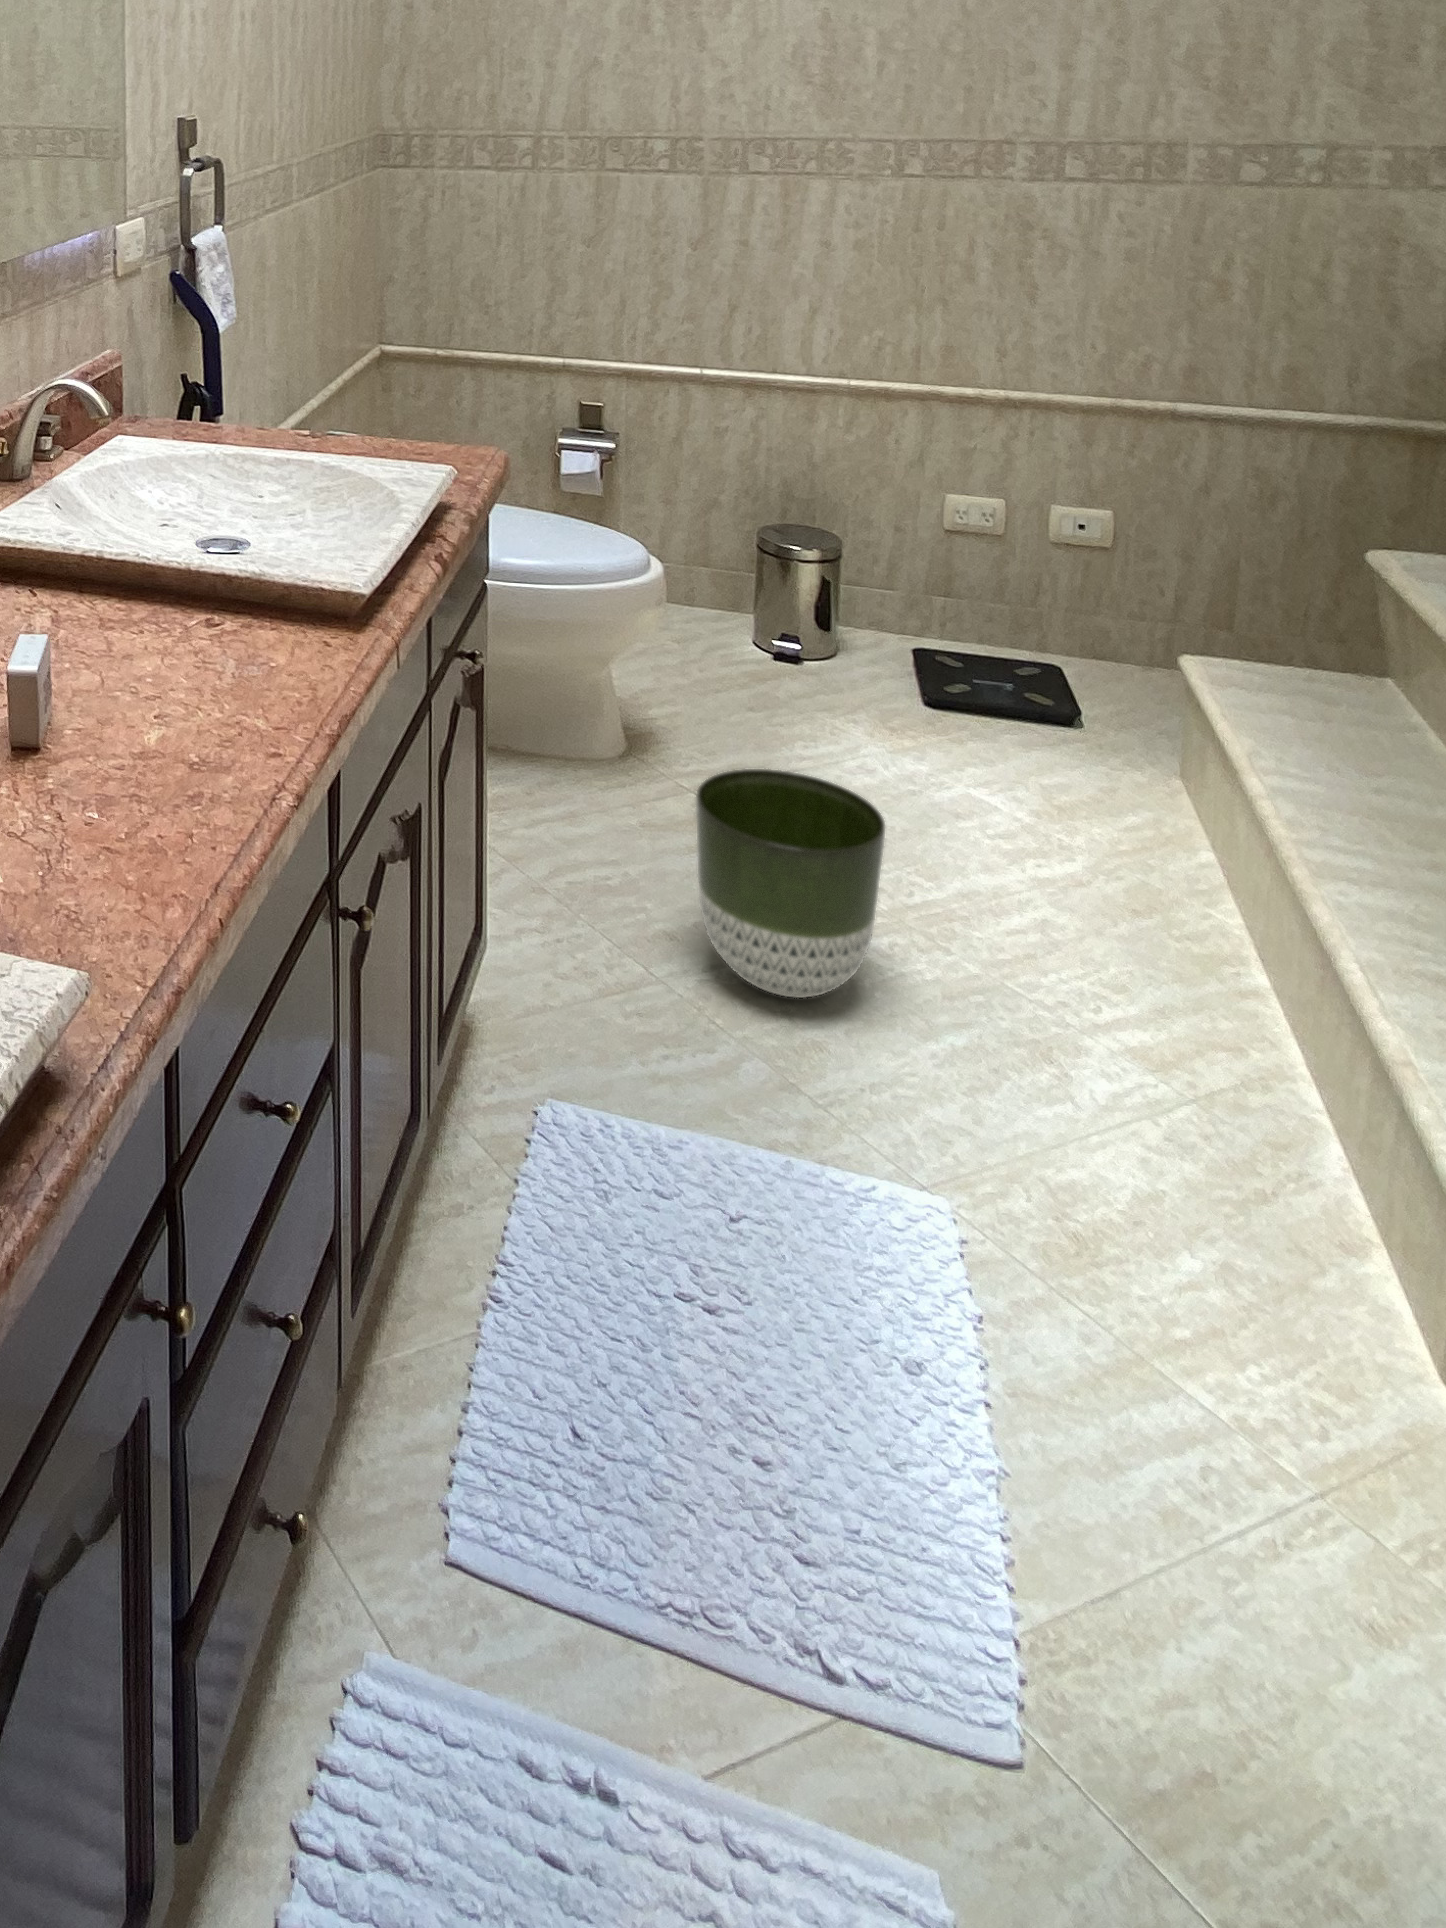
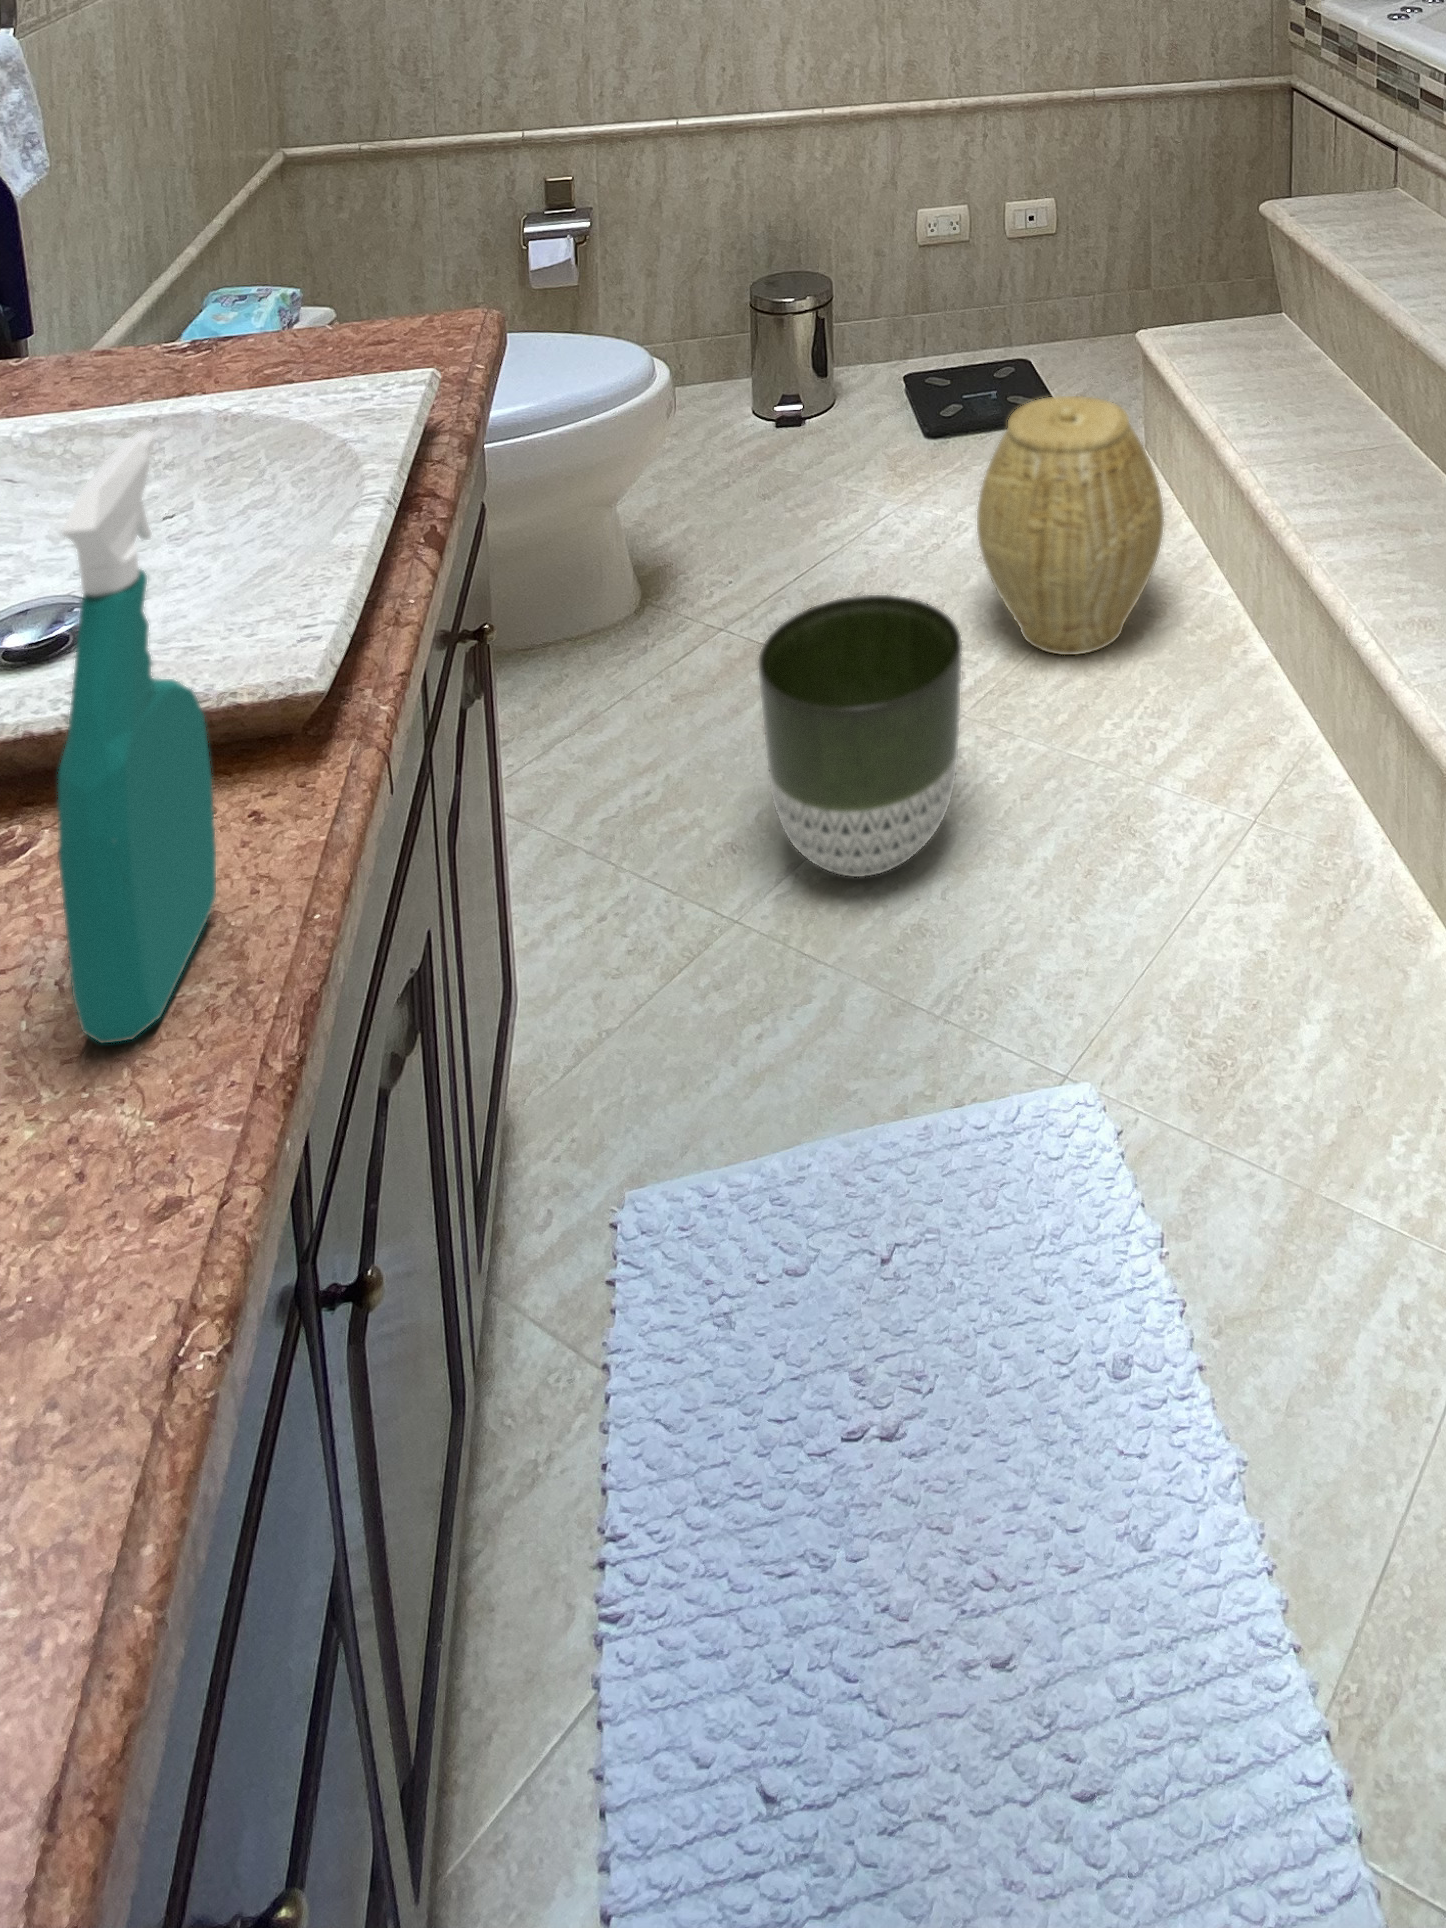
spray bottle: none [236,404,303,695] -> present [58,431,216,1043]
woven basket: none [939,669,1153,918] -> present [977,396,1164,655]

